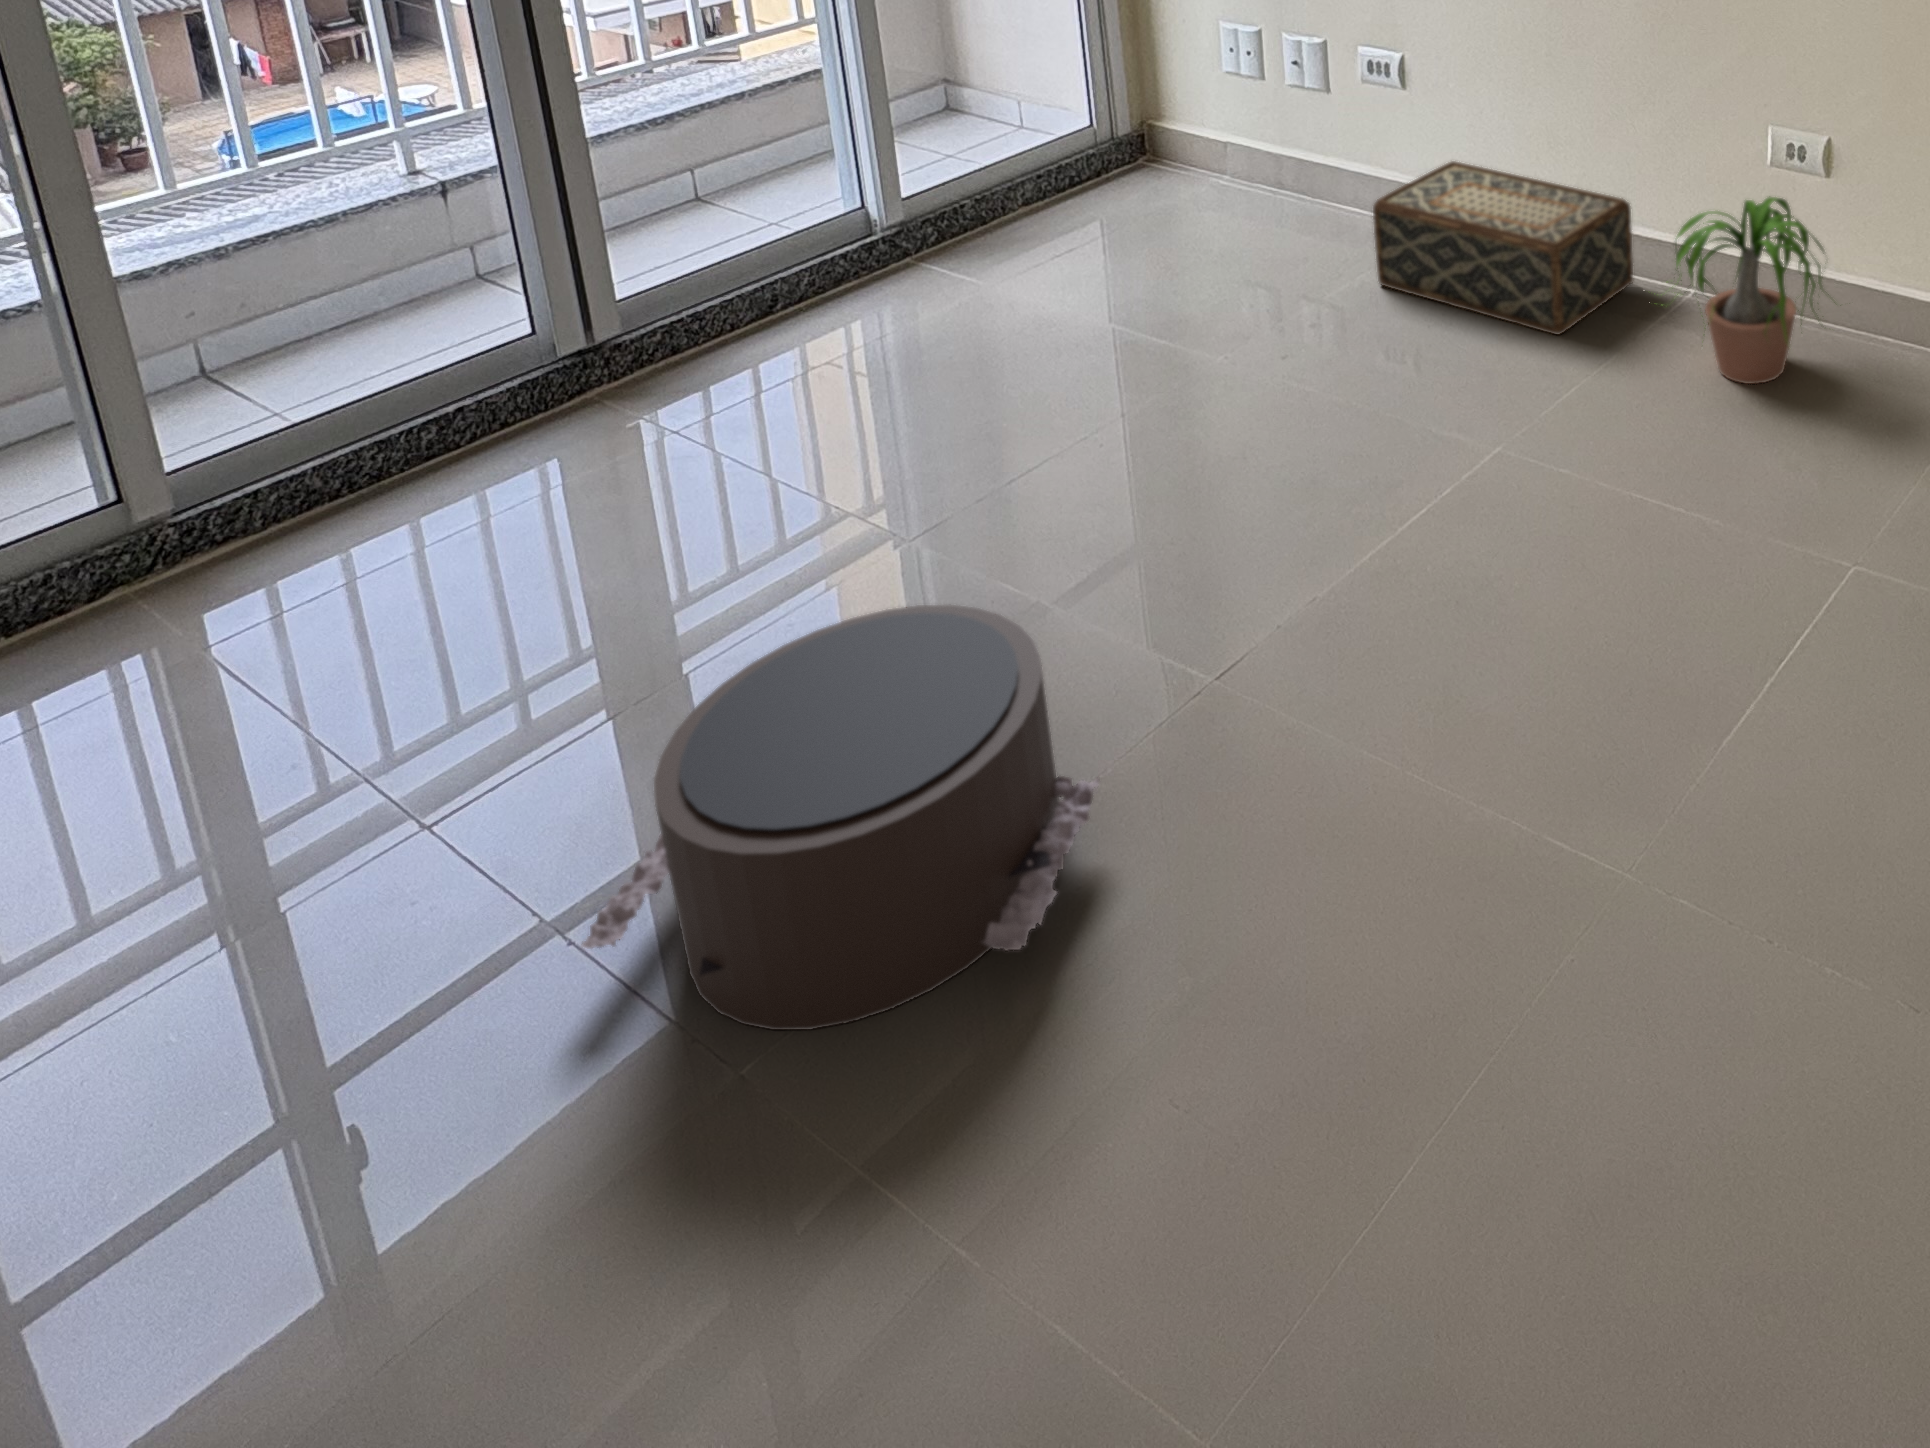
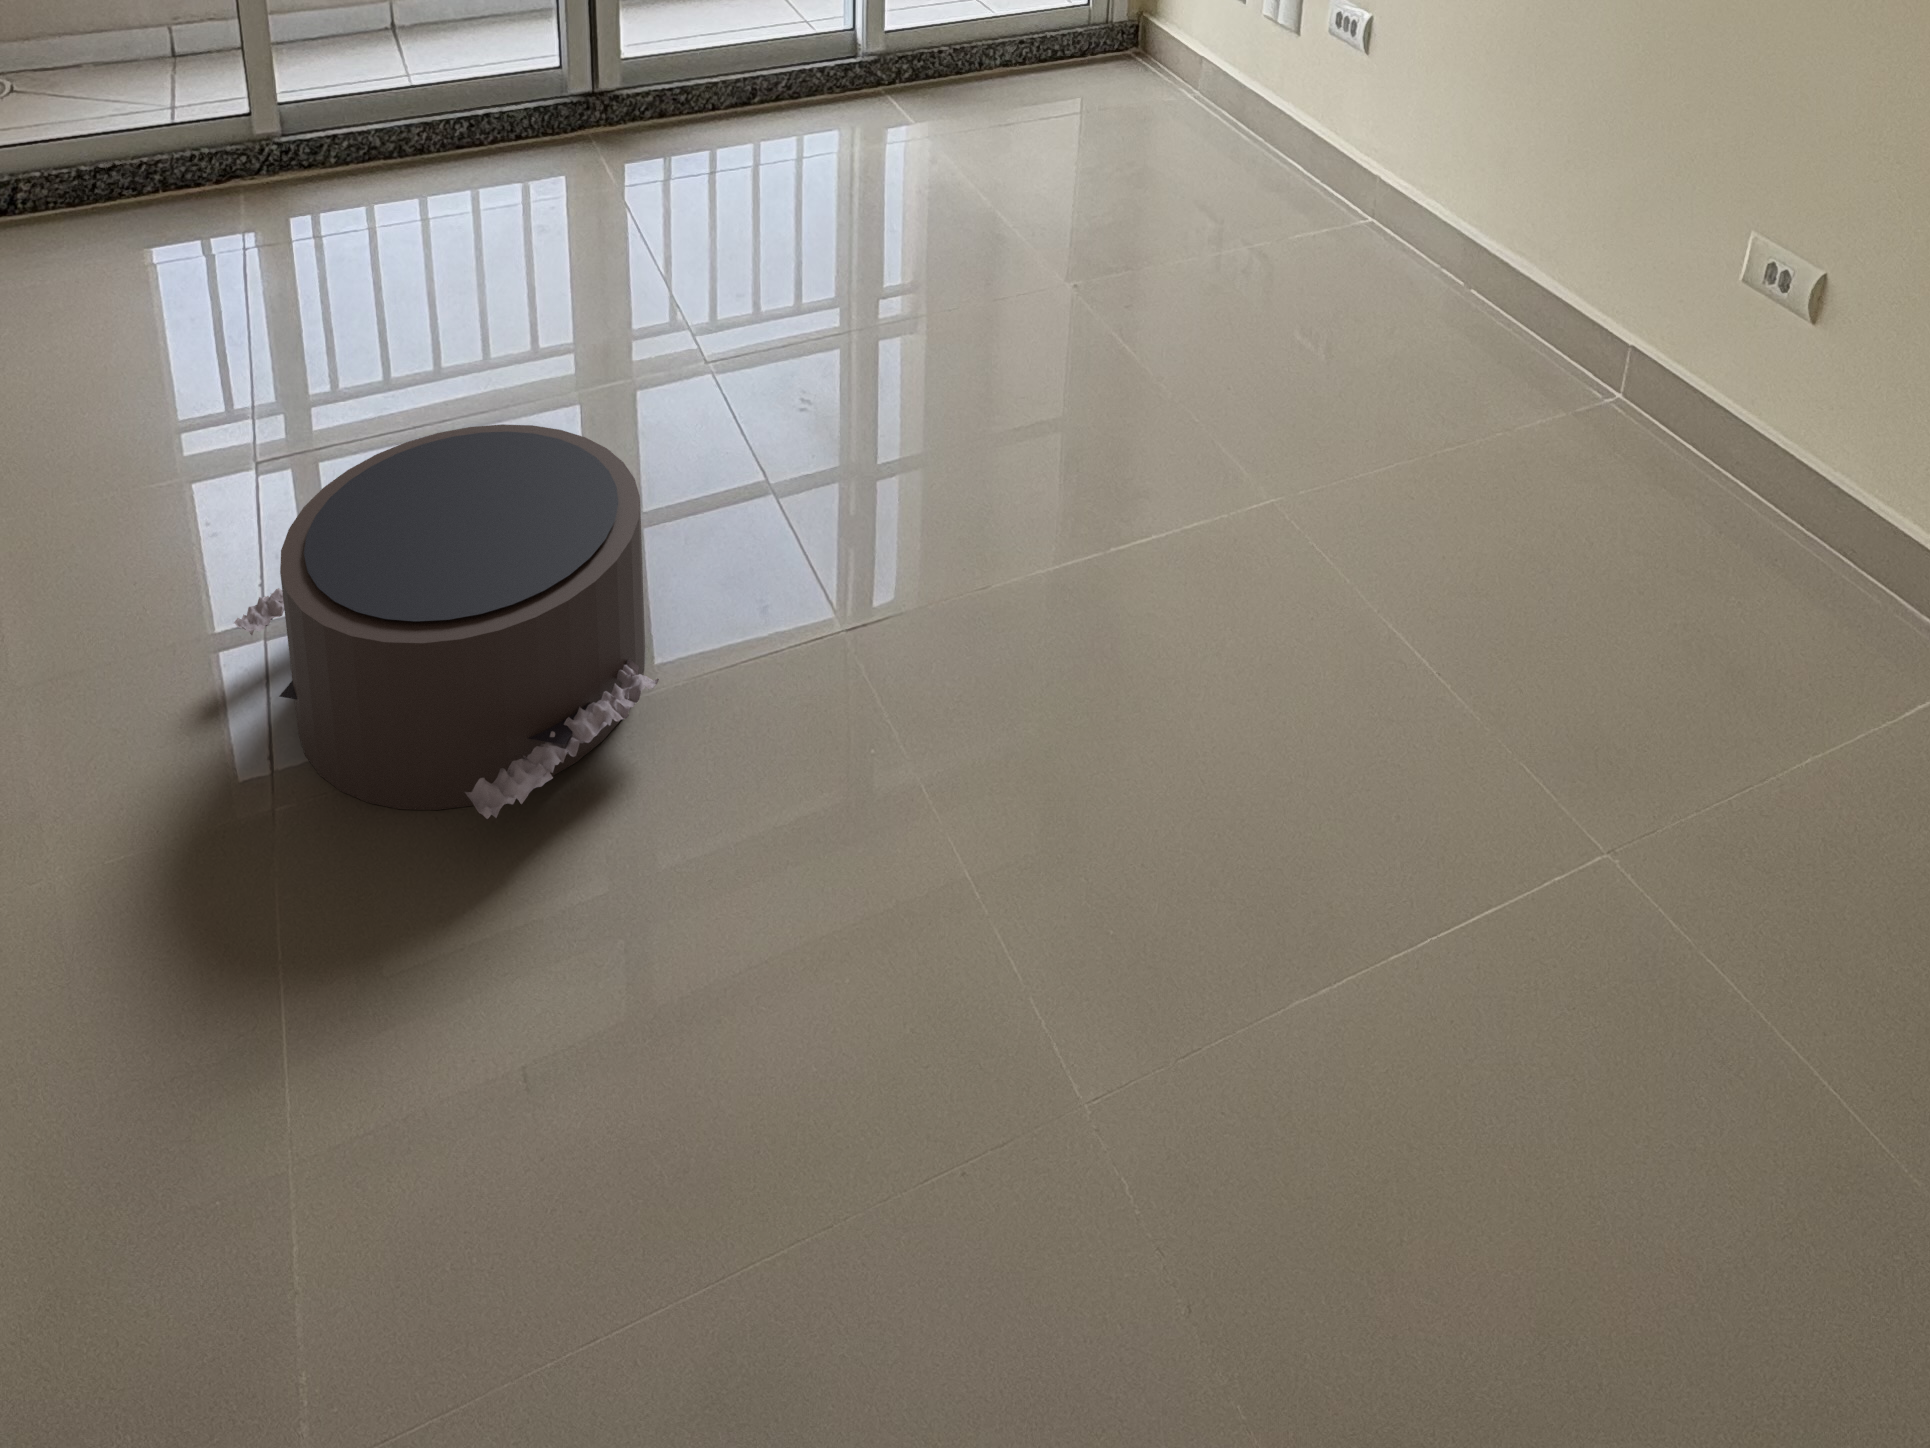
woven basket: present [1373,161,1633,335] -> none [1267,150,1562,391]
potted plant: present [1664,197,1824,384] -> none [1503,312,1768,551]

